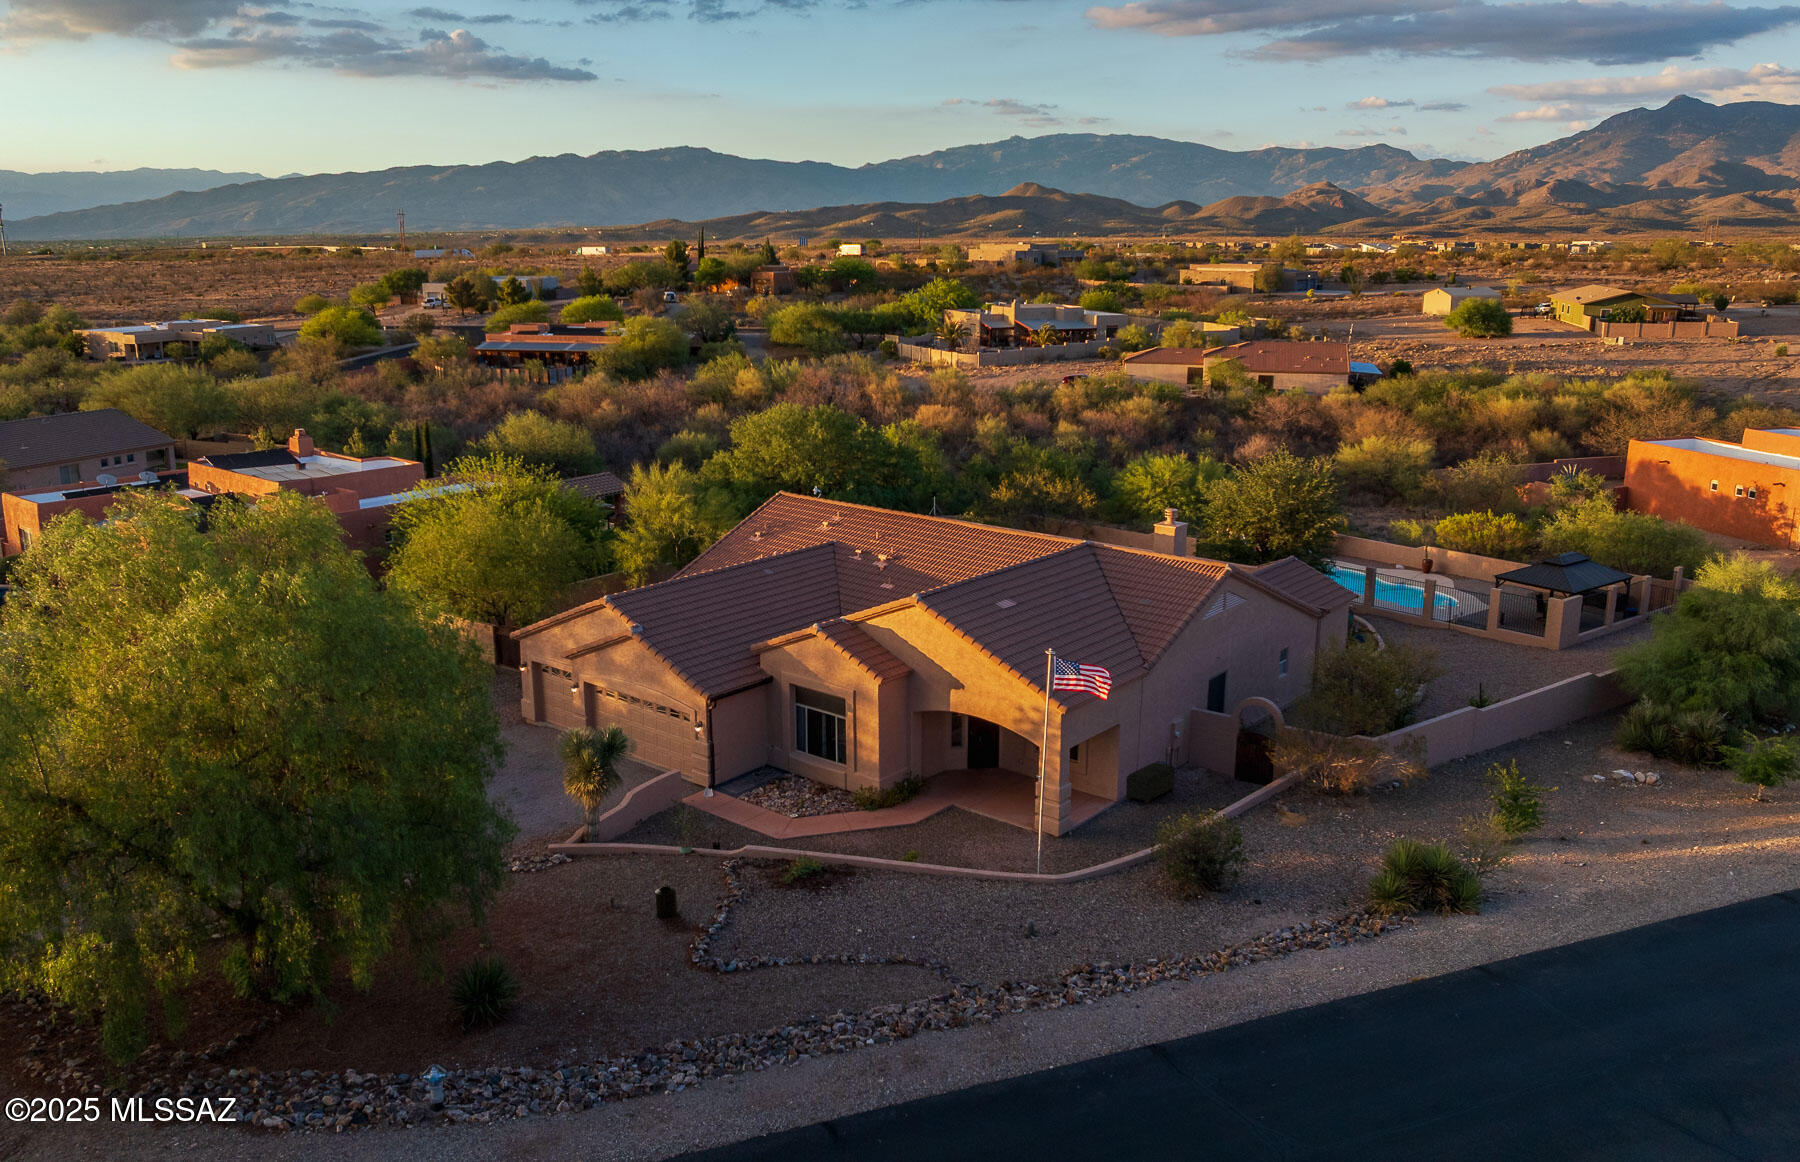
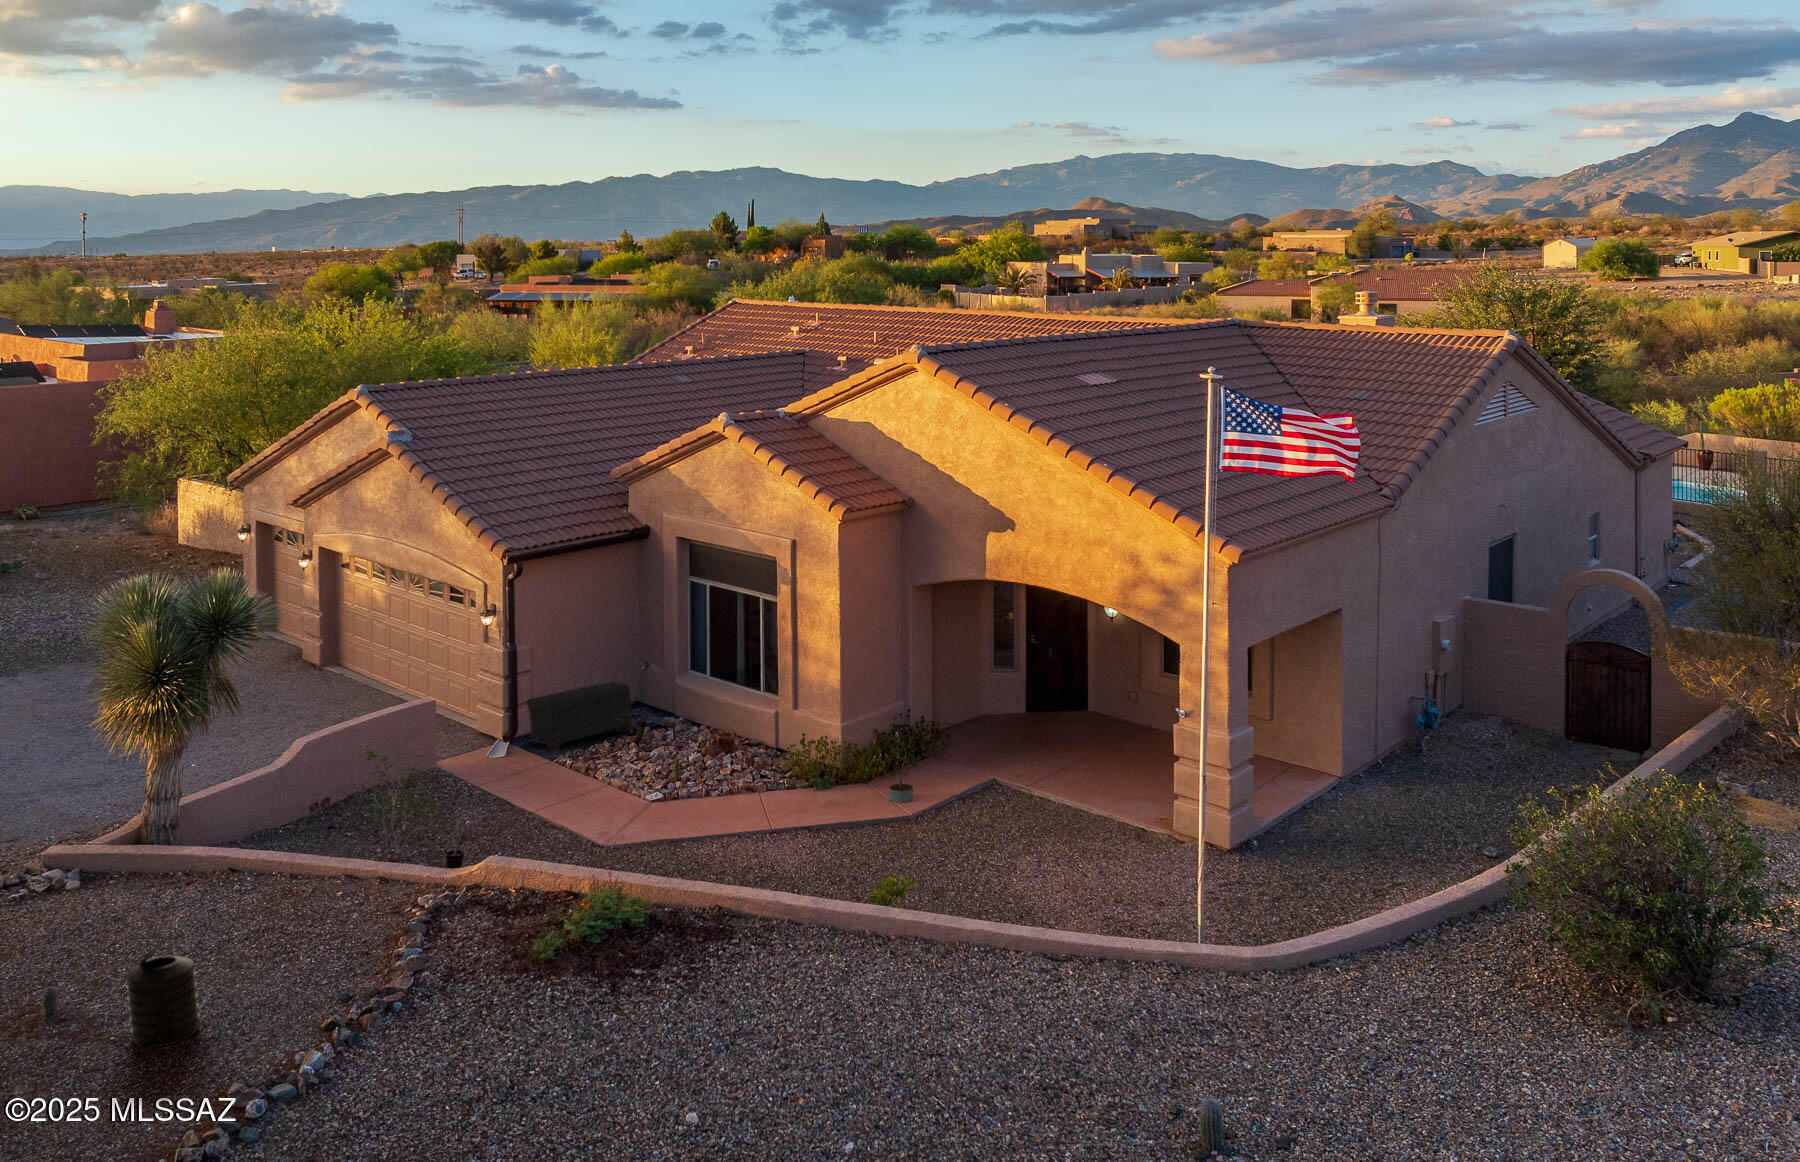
bench: present [1126,763,1175,804] -> present [524,682,631,752]
potted plant: present [675,814,697,853] -> present [882,724,926,802]

